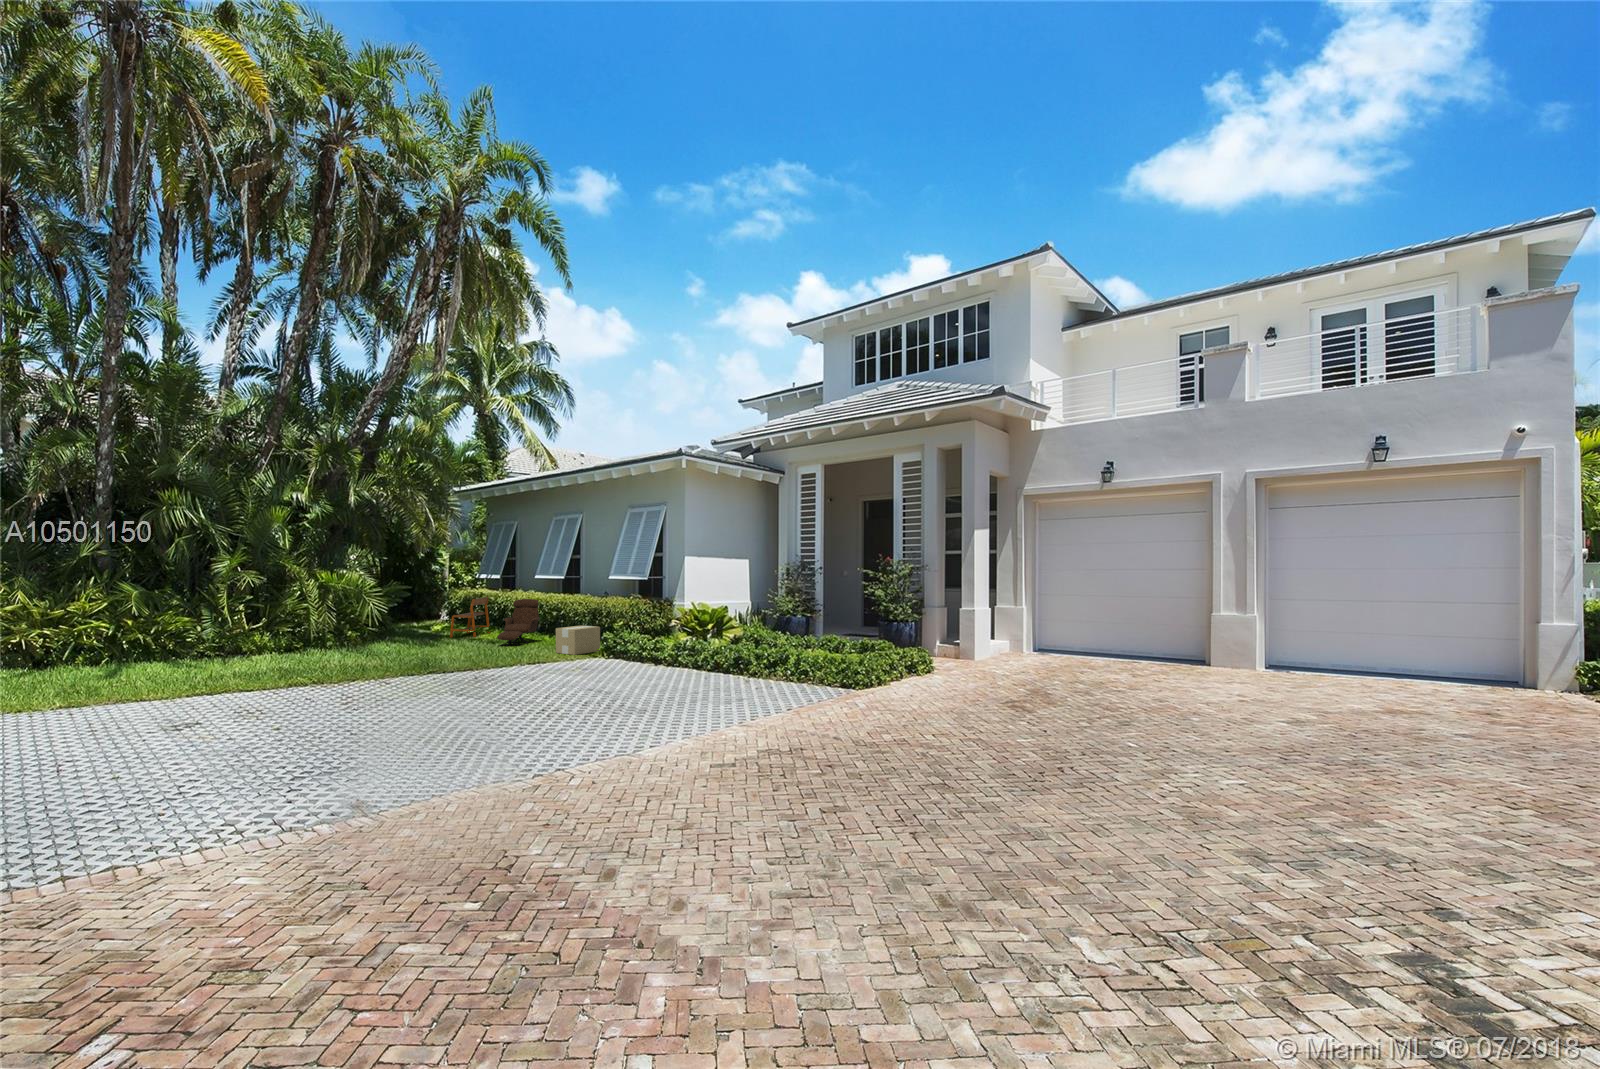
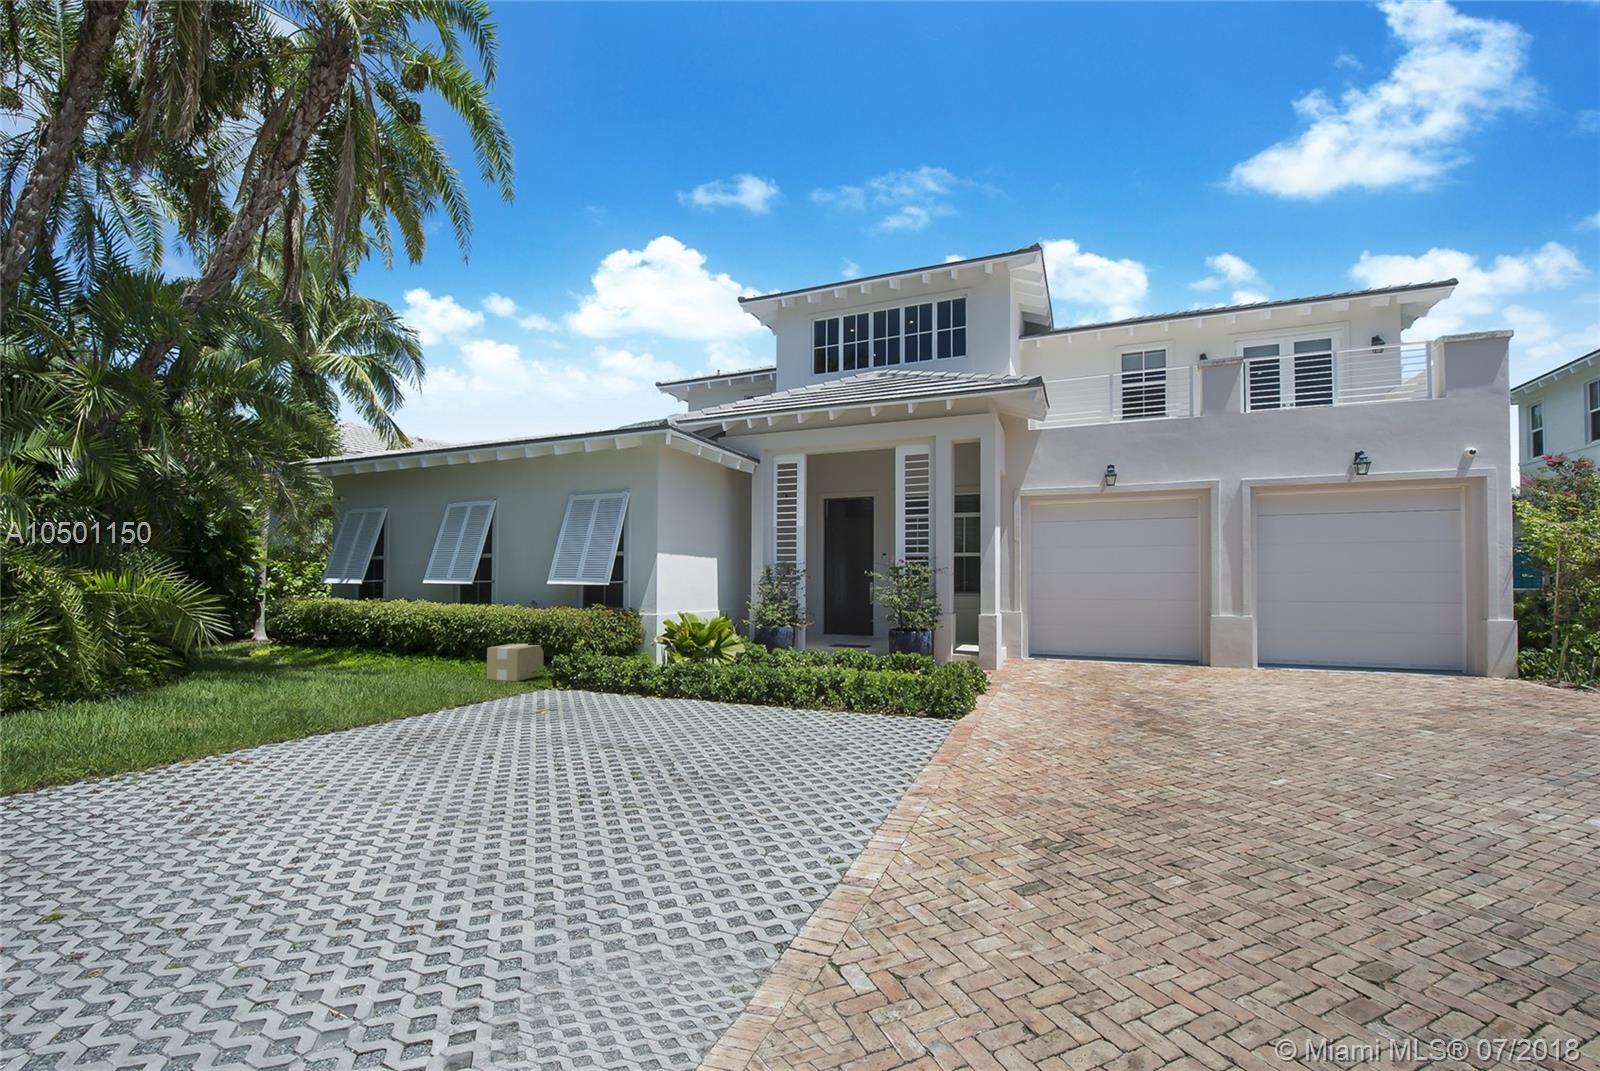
bench: present [450,597,490,637] -> none [300,608,352,662]
lounge chair: present [497,599,540,646] -> none [389,610,442,673]

